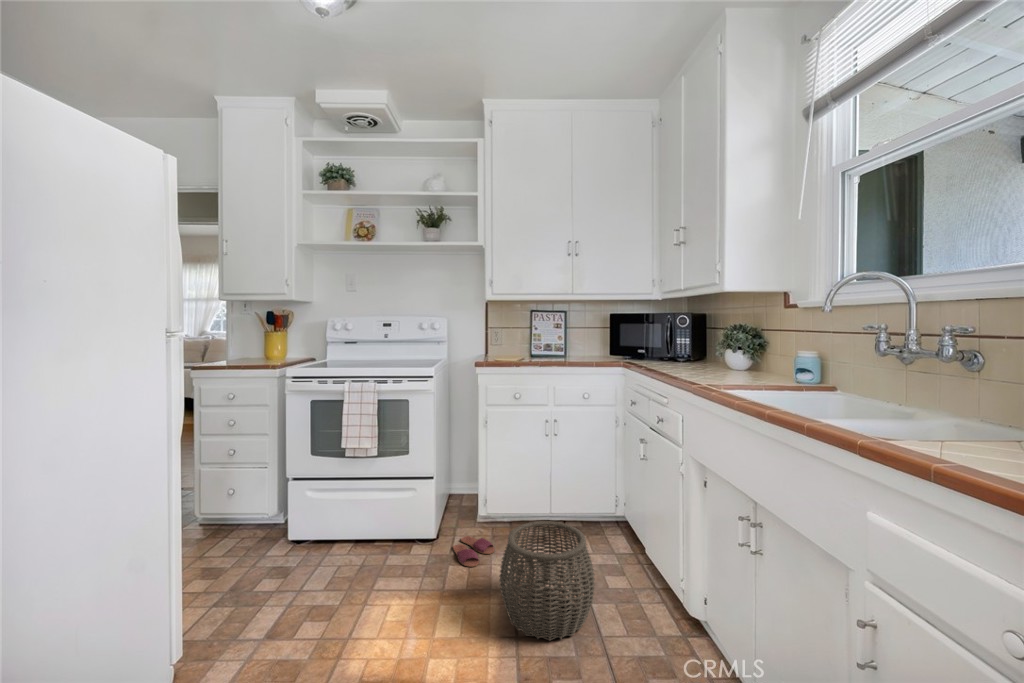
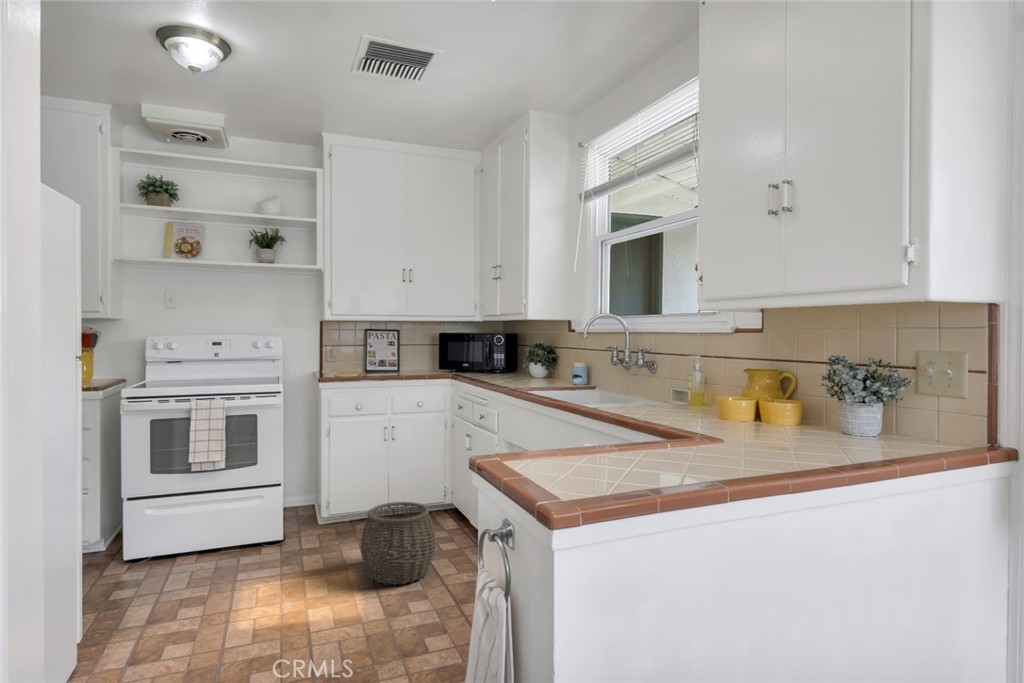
slippers: present [453,536,495,567] -> none [304,535,343,556]

